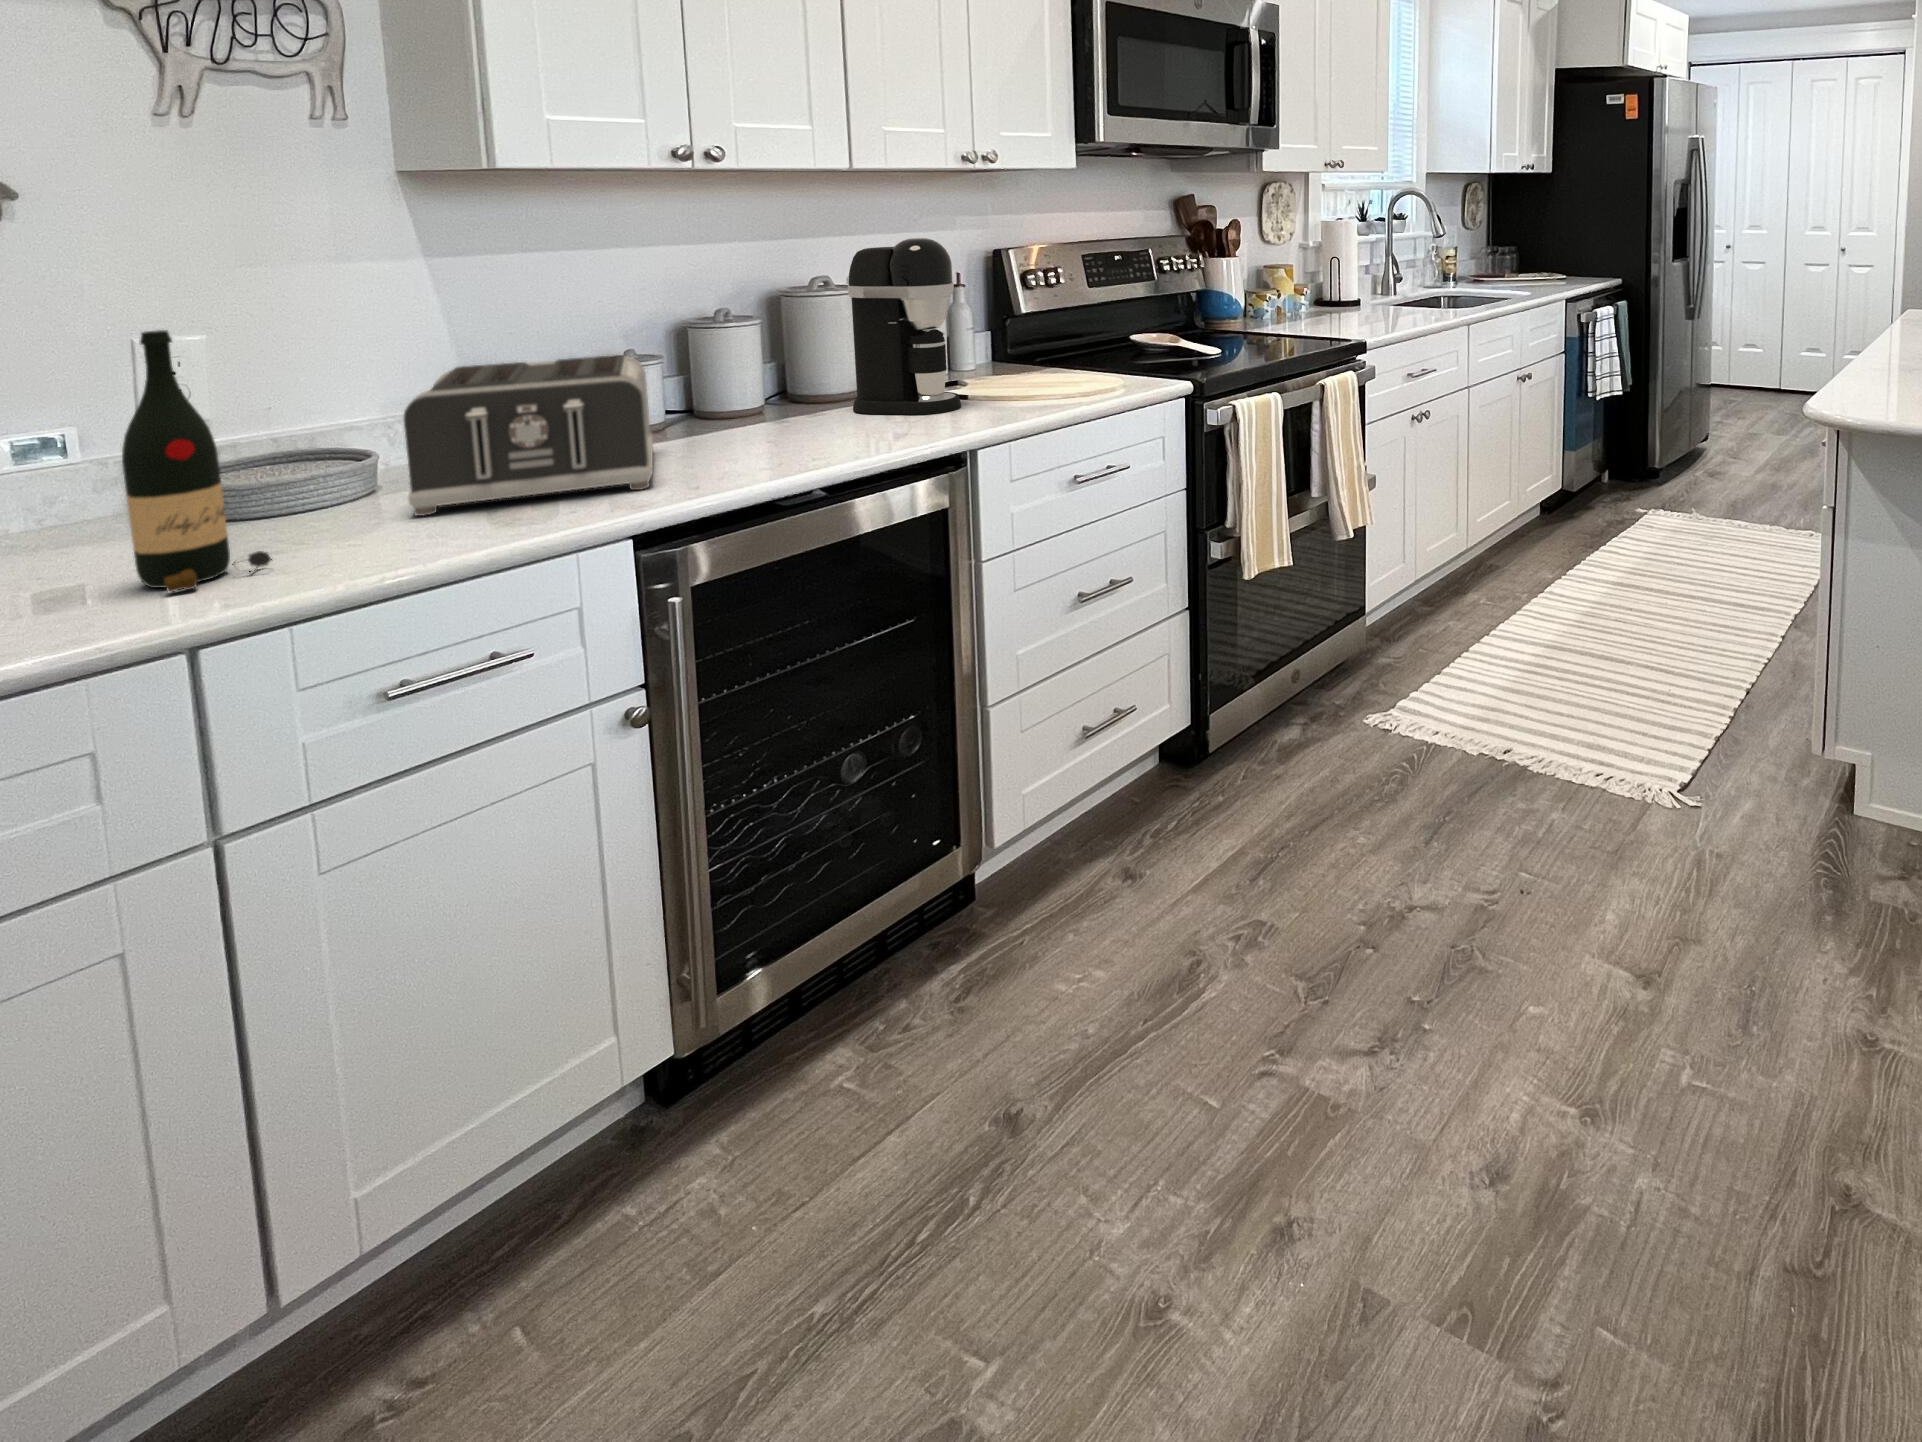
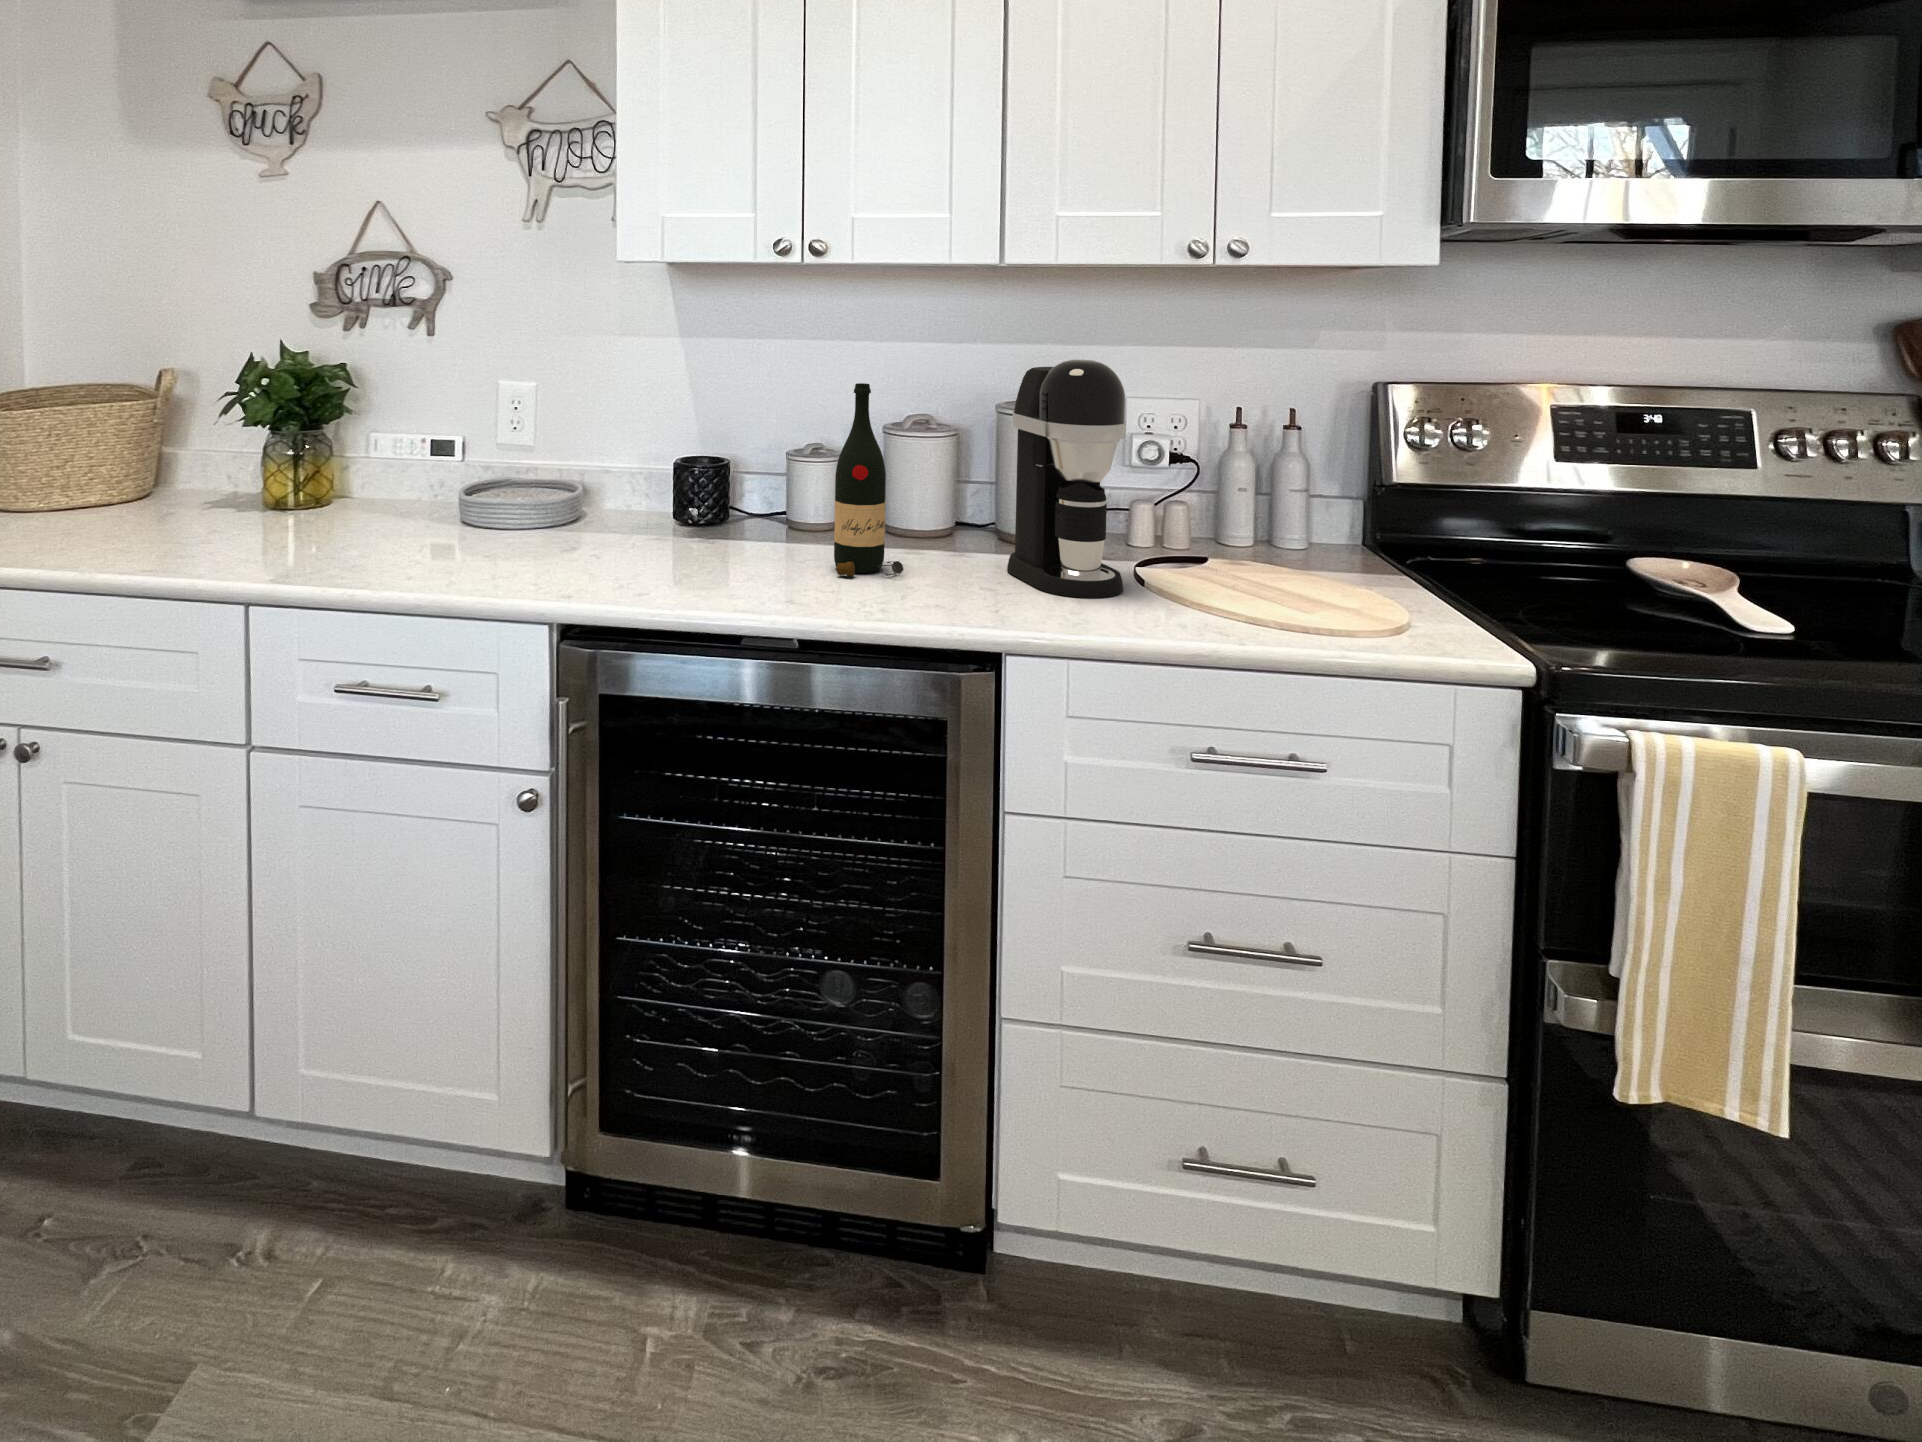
wine bottle: present [122,330,272,592] -> present [834,383,904,576]
toaster: present [404,355,653,516] -> none [508,436,768,587]

